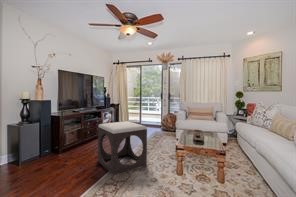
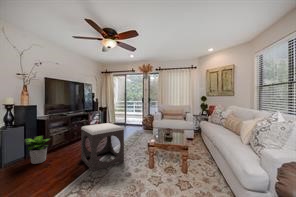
potted plant: none [33,133,69,164] -> present [23,135,51,164]

